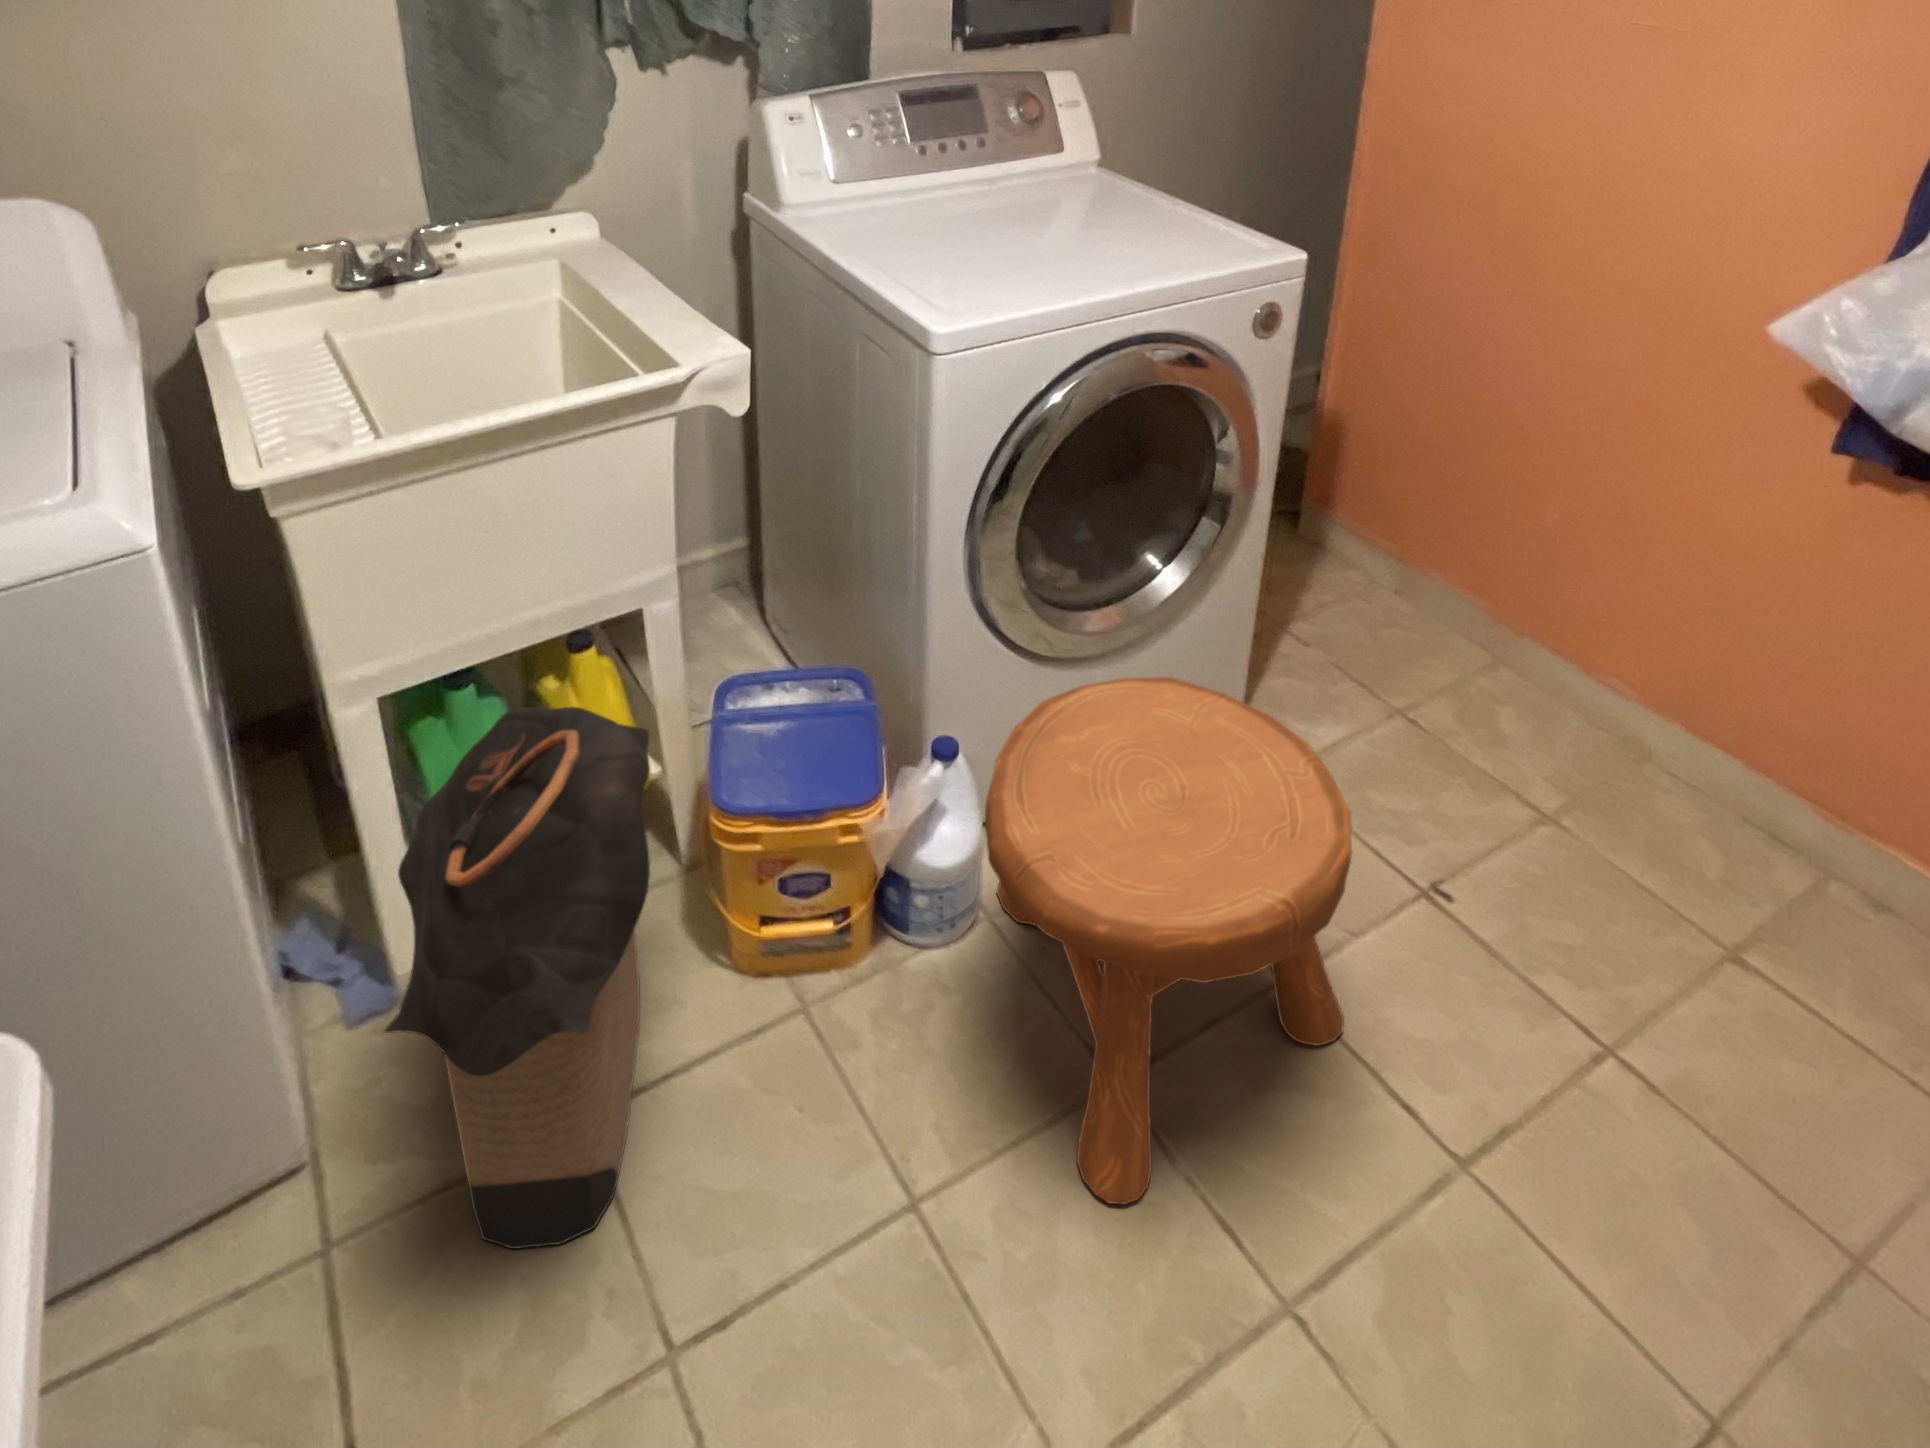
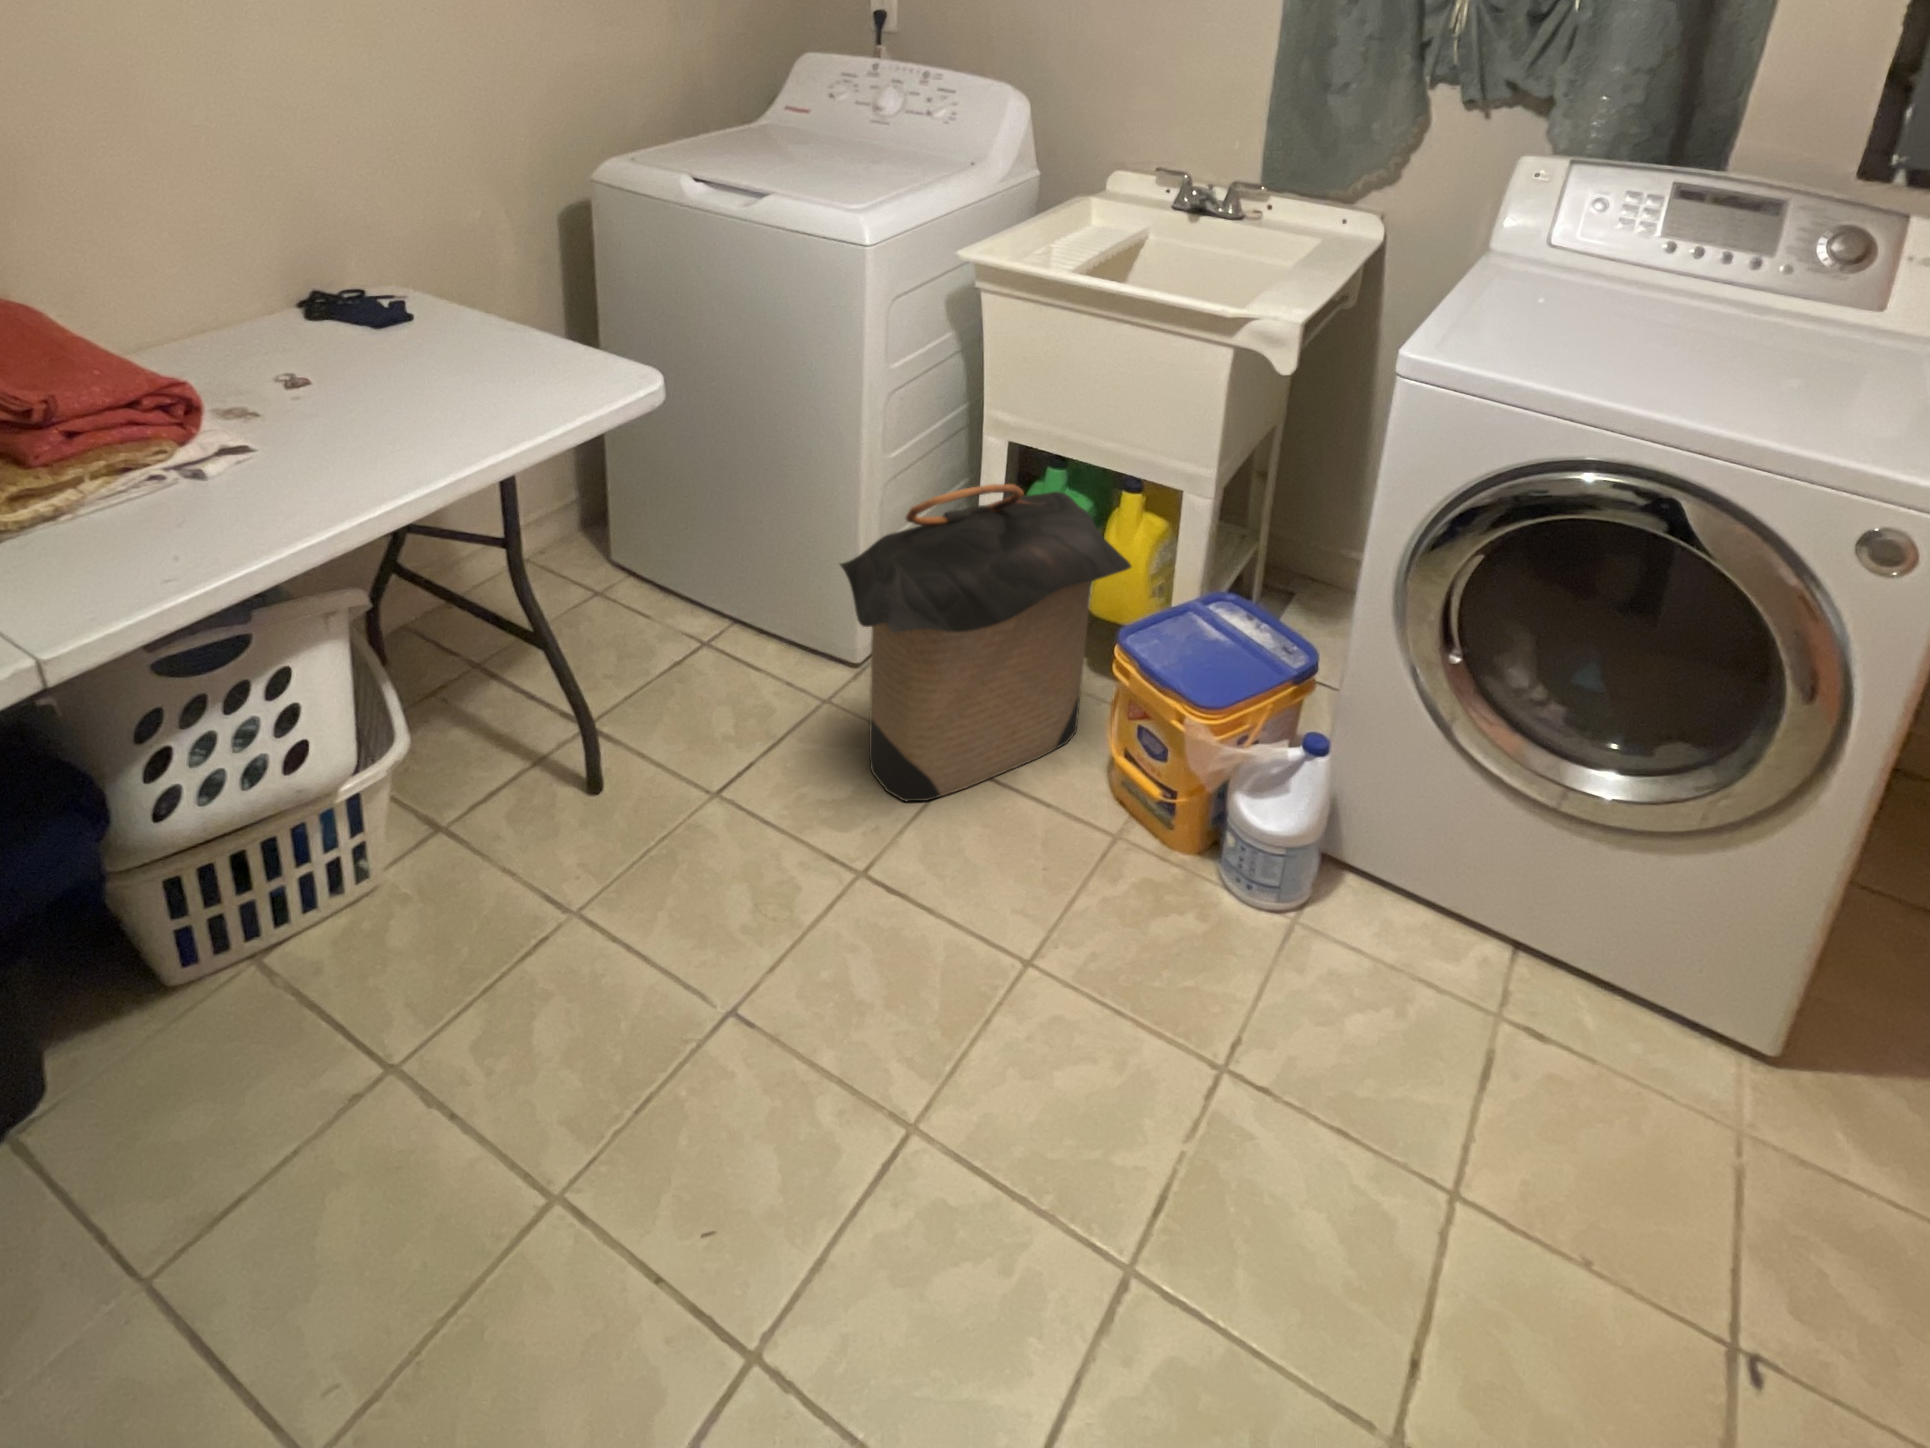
stool: present [985,677,1352,1205] -> none [1112,736,1551,1270]

